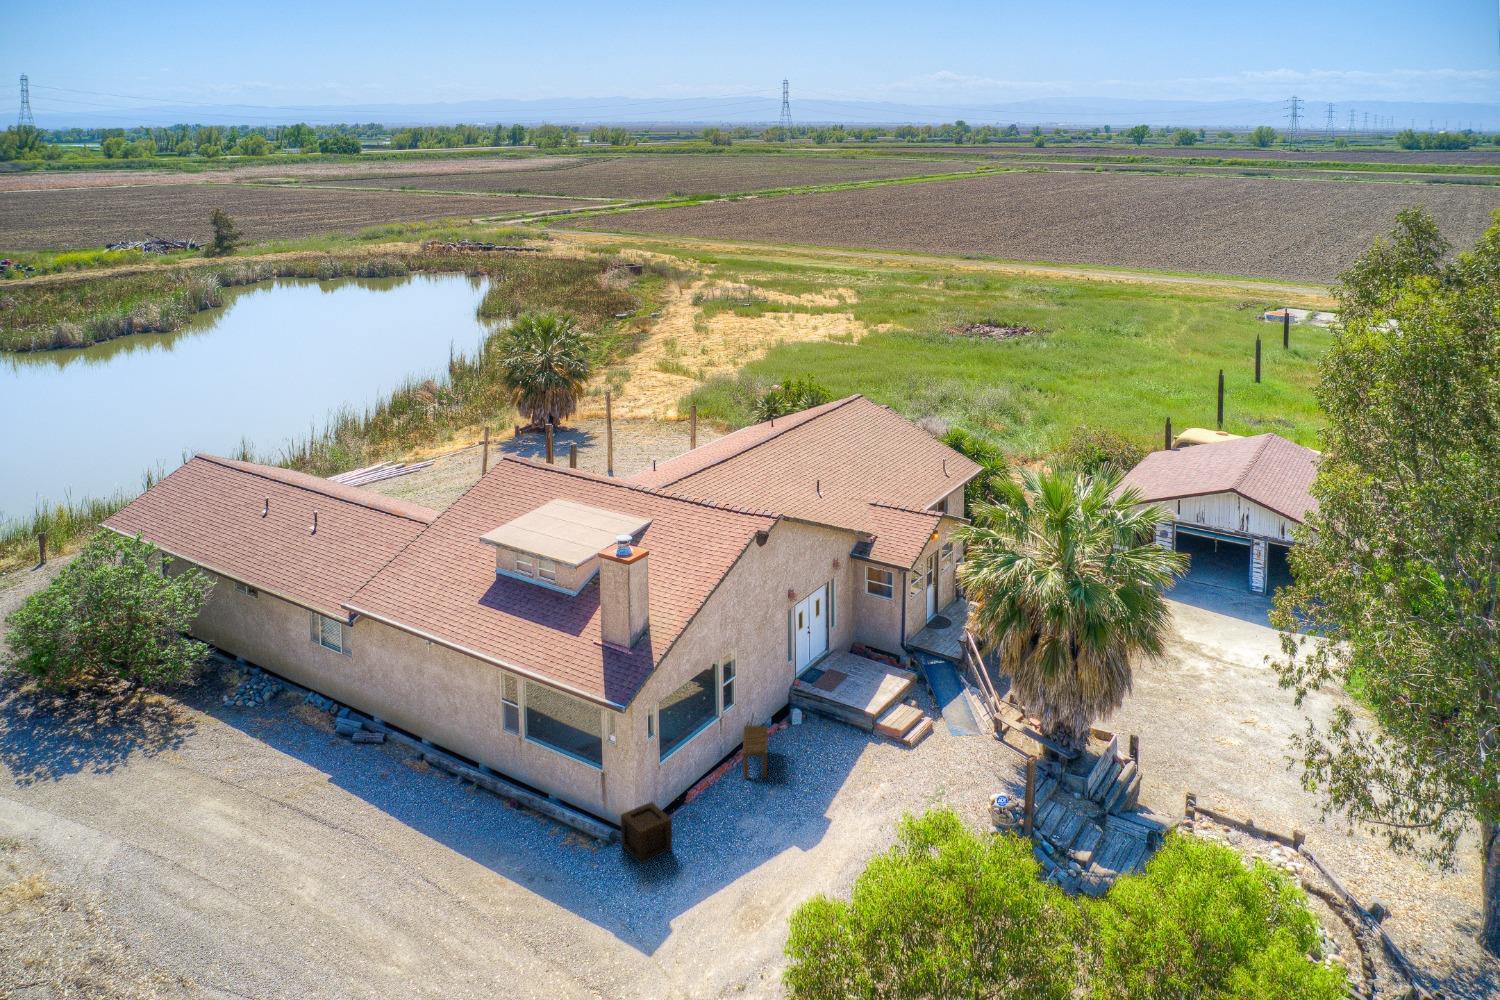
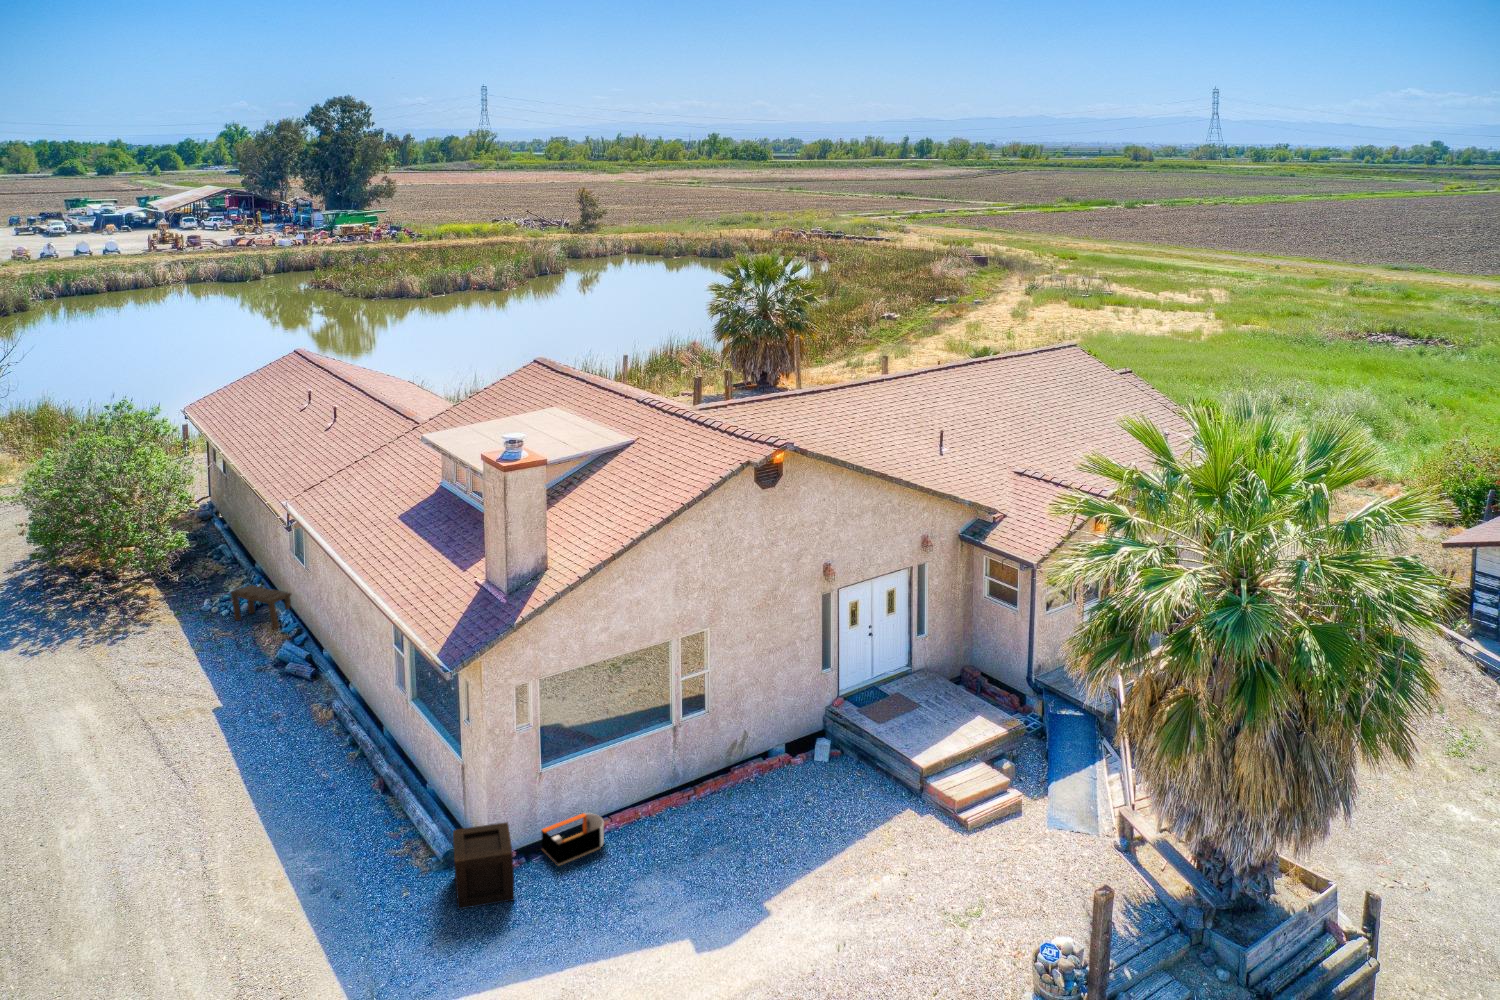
bench: present [743,726,768,779] -> present [231,585,291,629]
storage bin: none [663,787,700,825] -> present [541,813,604,866]

